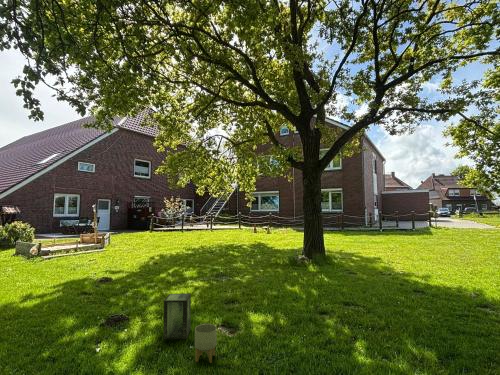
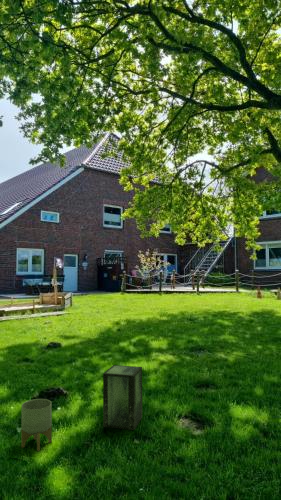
planter: present [195,324,216,363] -> present [21,399,52,451]

